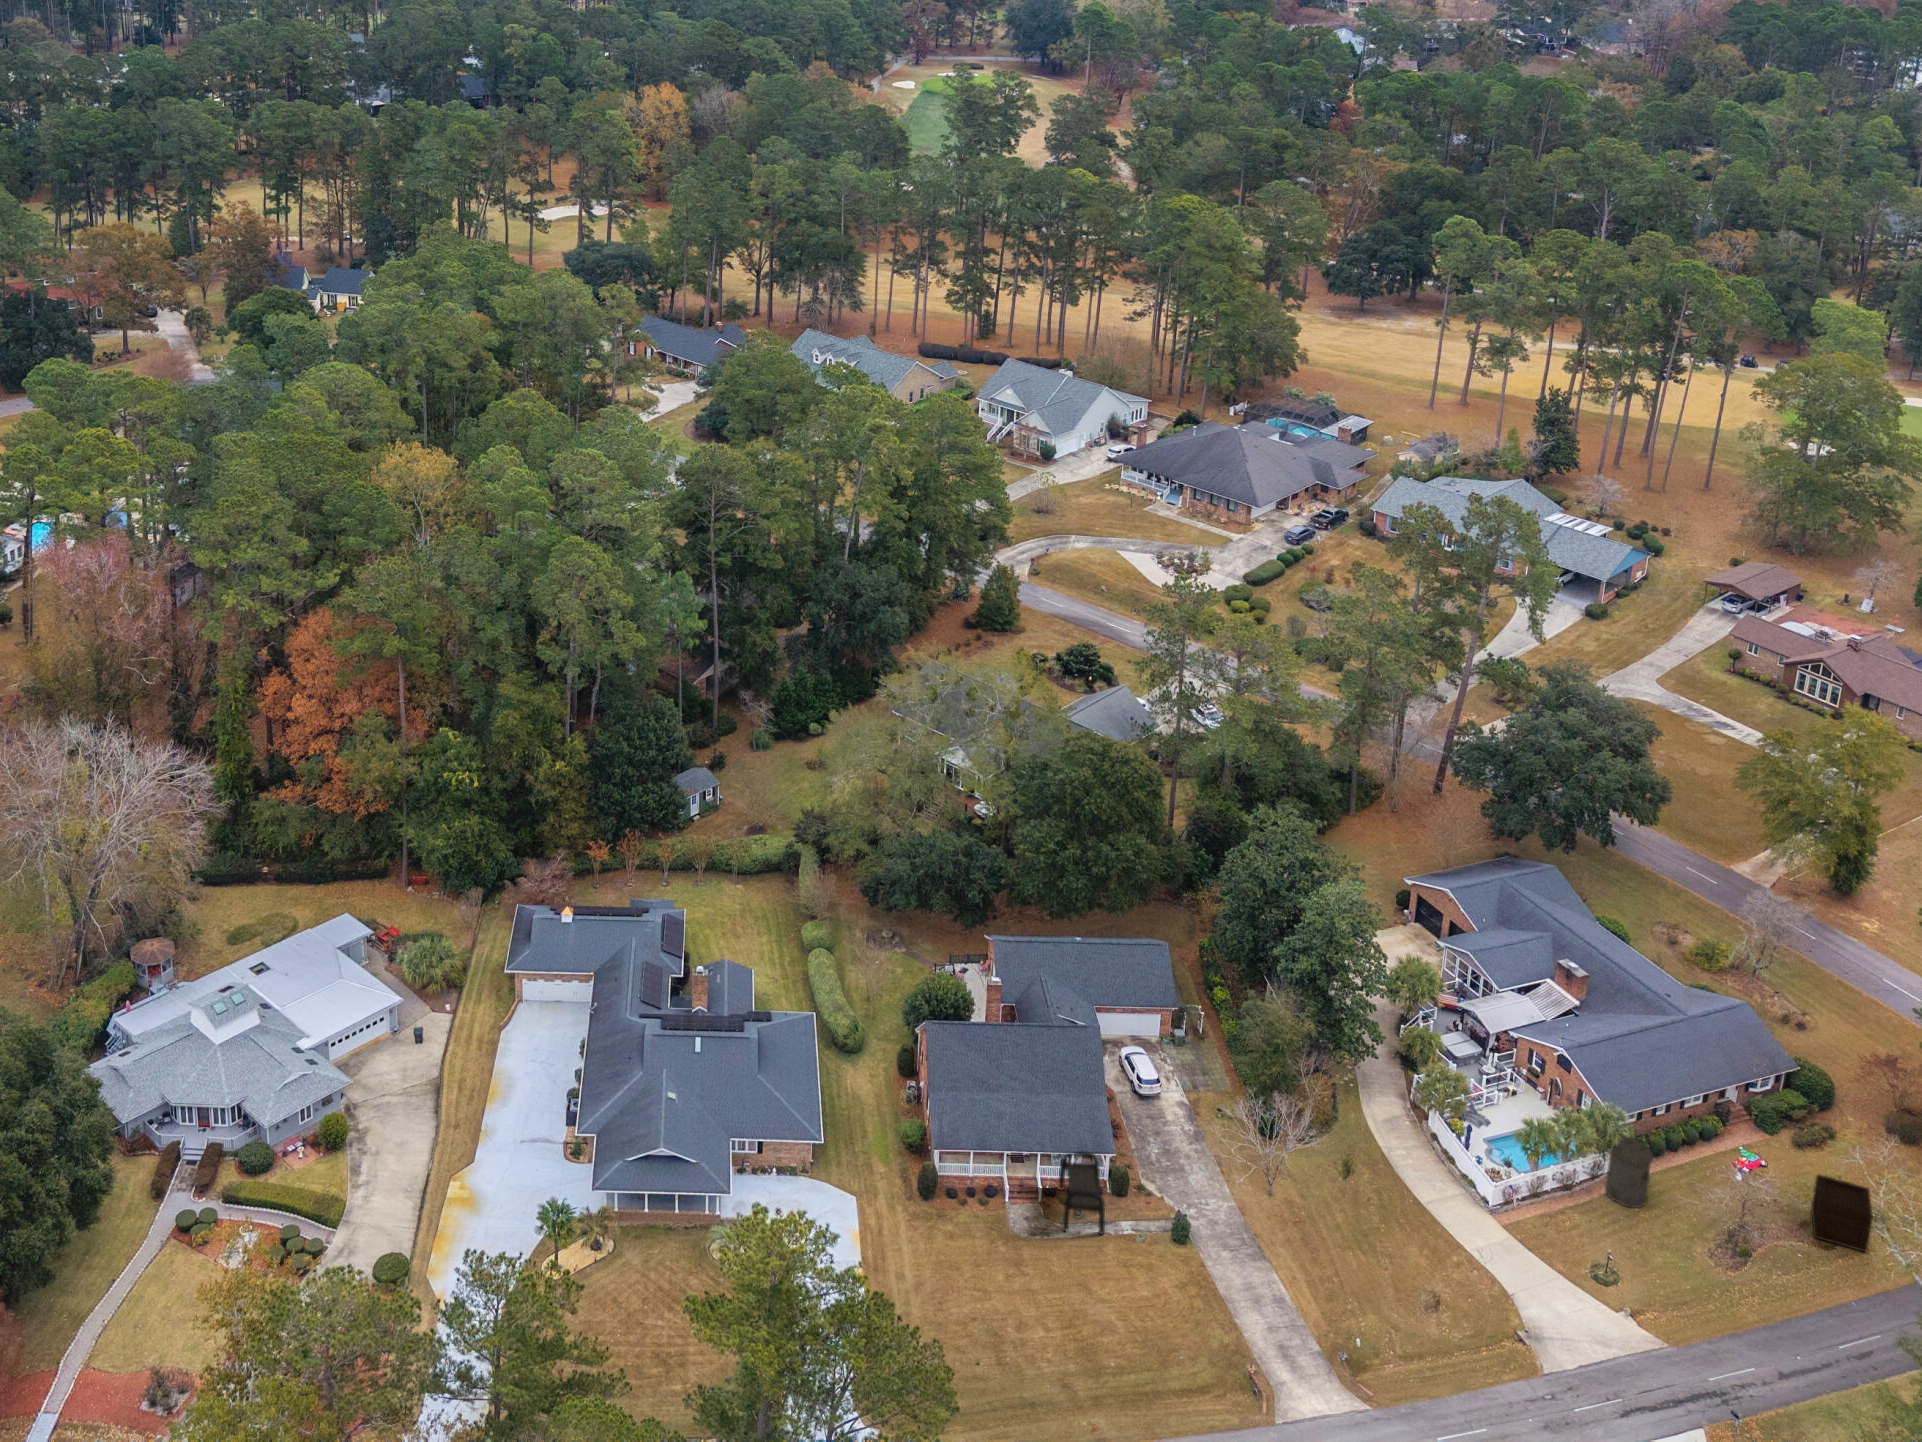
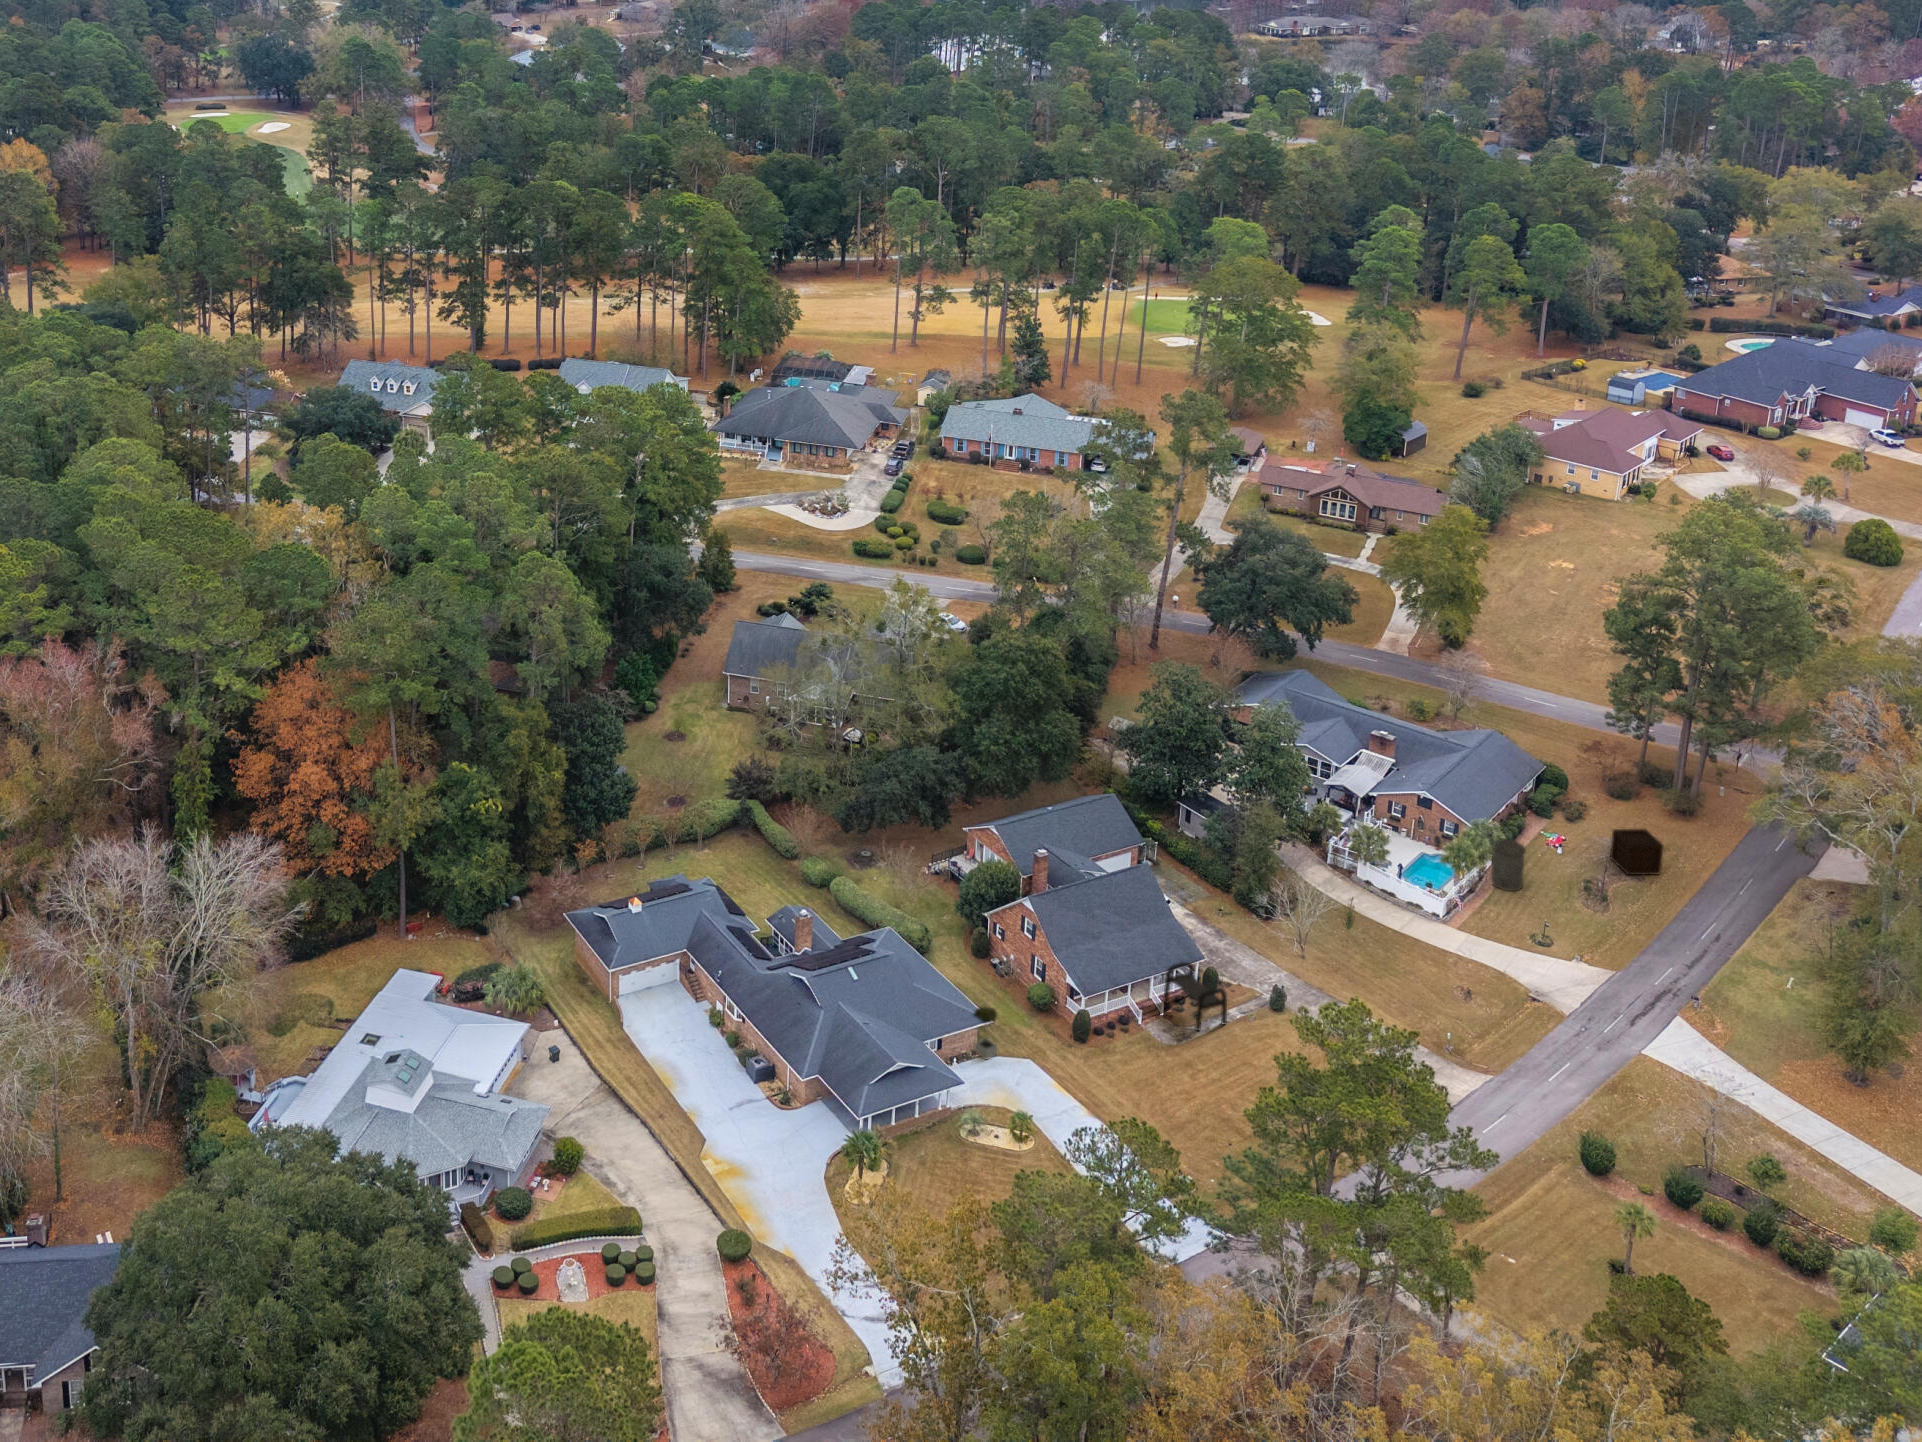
potted tree: none [806,1124,832,1181] -> present [974,1007,997,1060]

